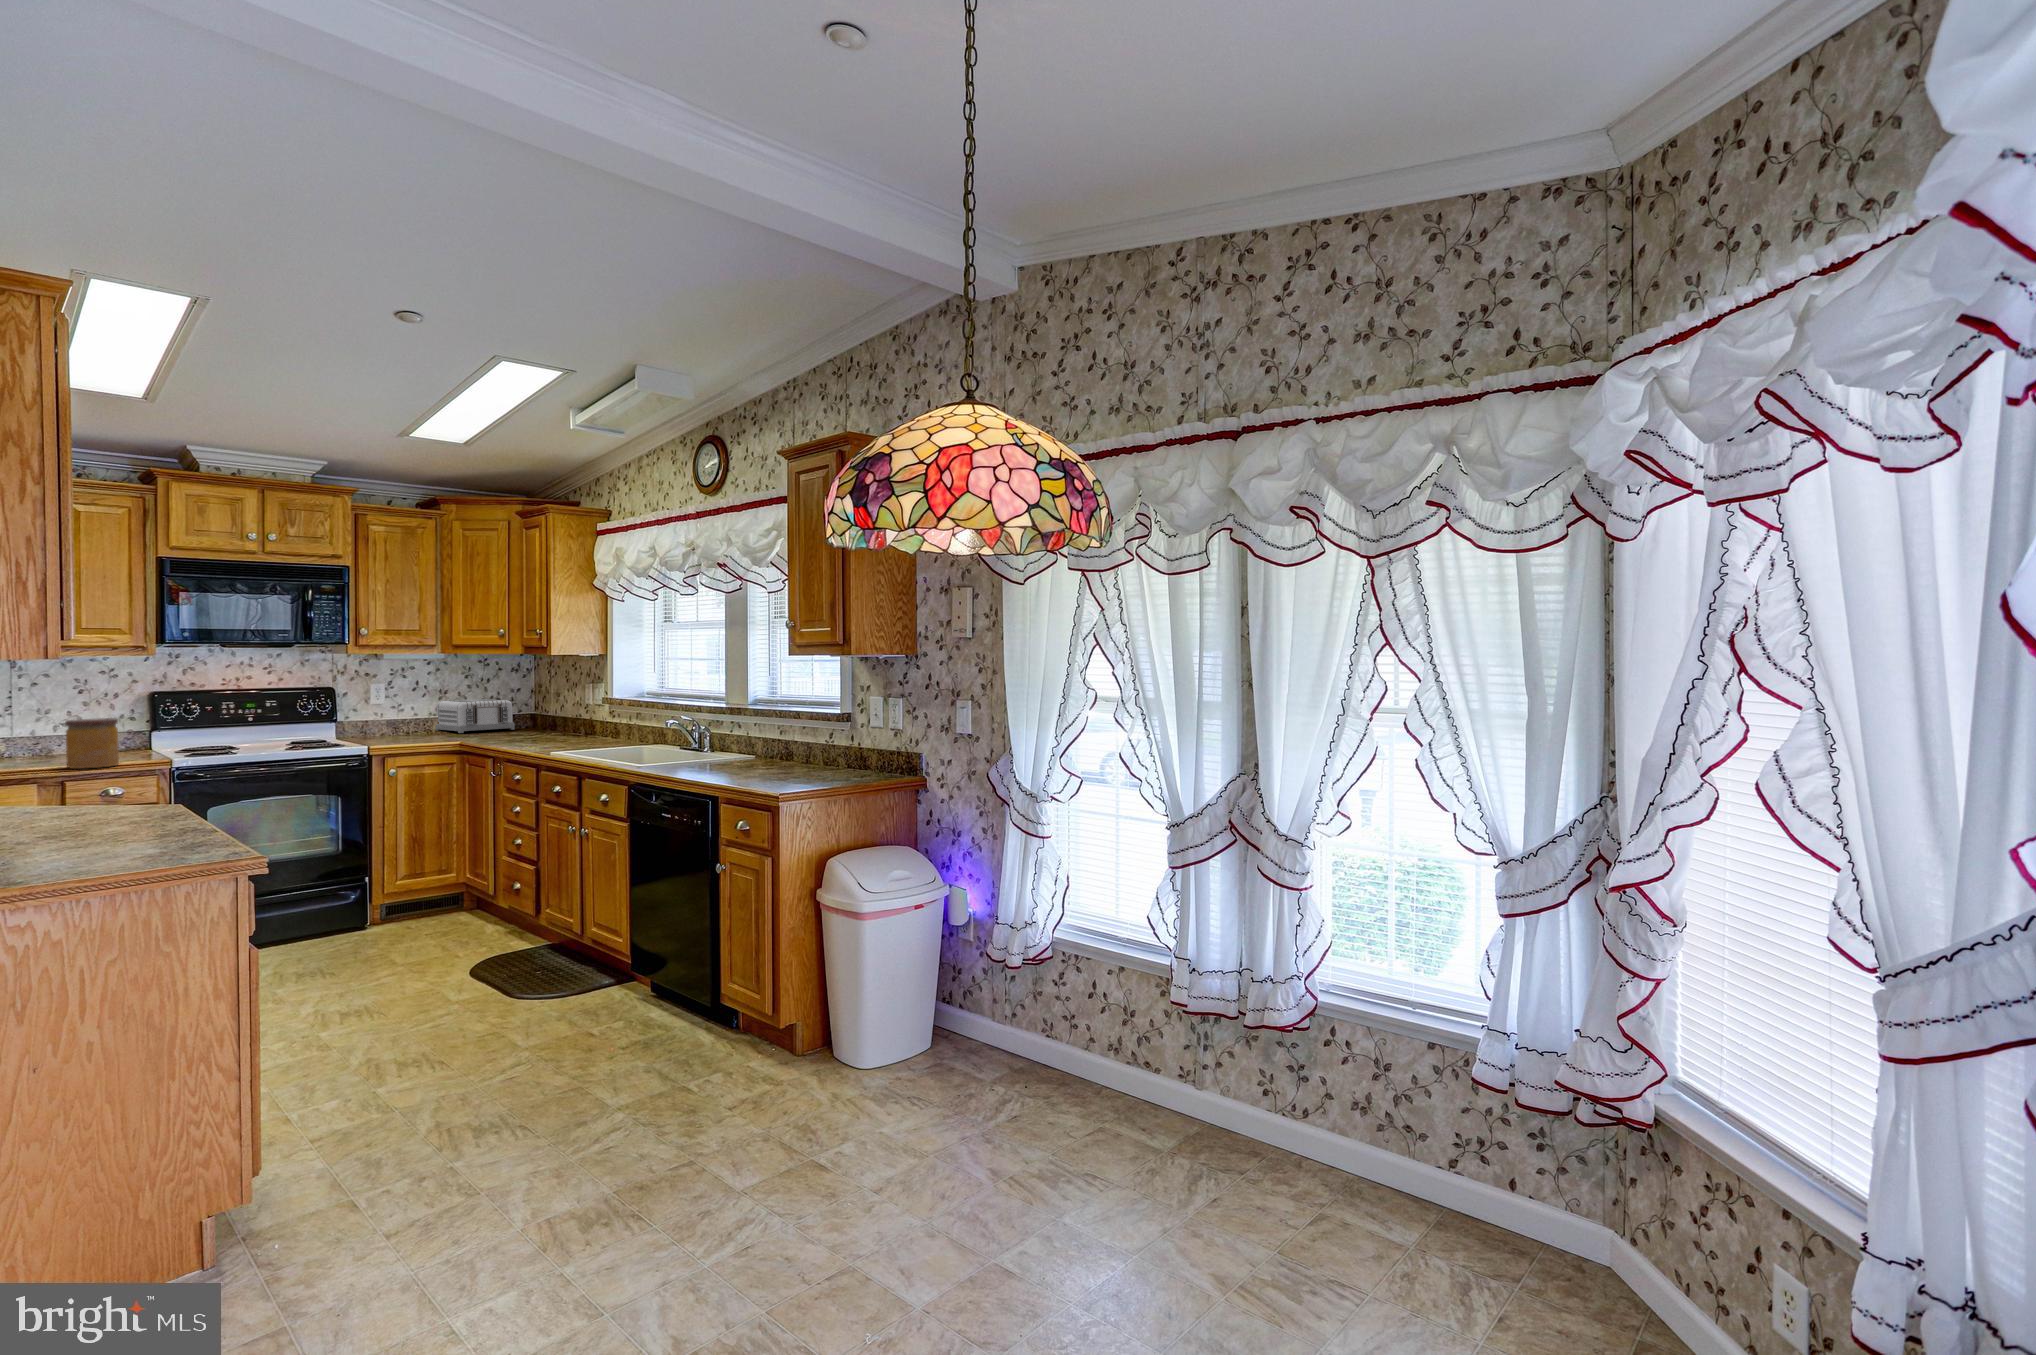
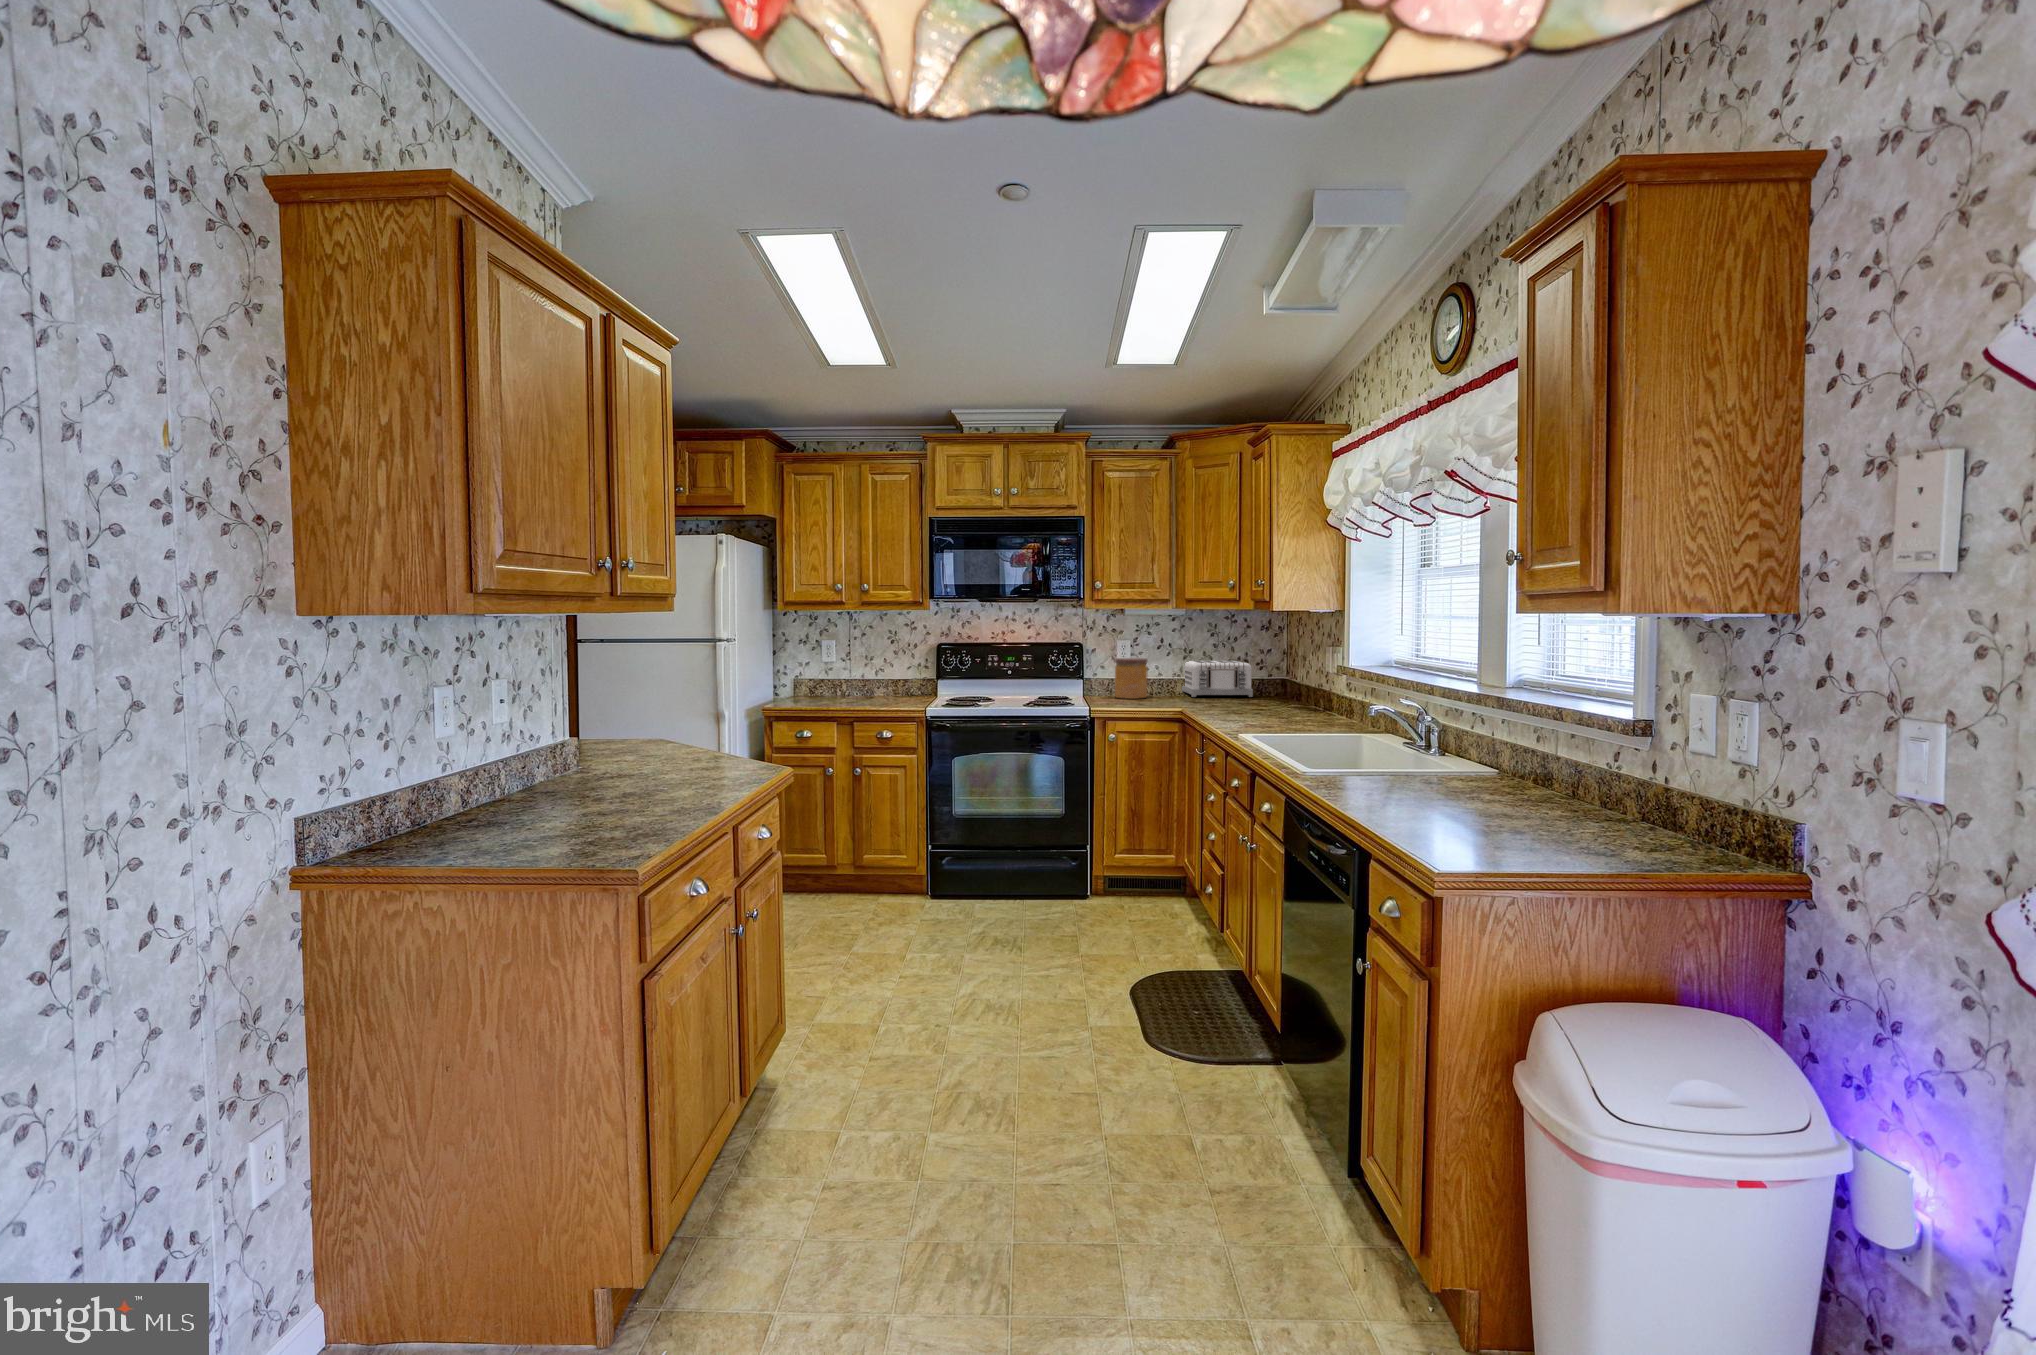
jar: present [65,718,119,769] -> present [1115,658,1148,699]

